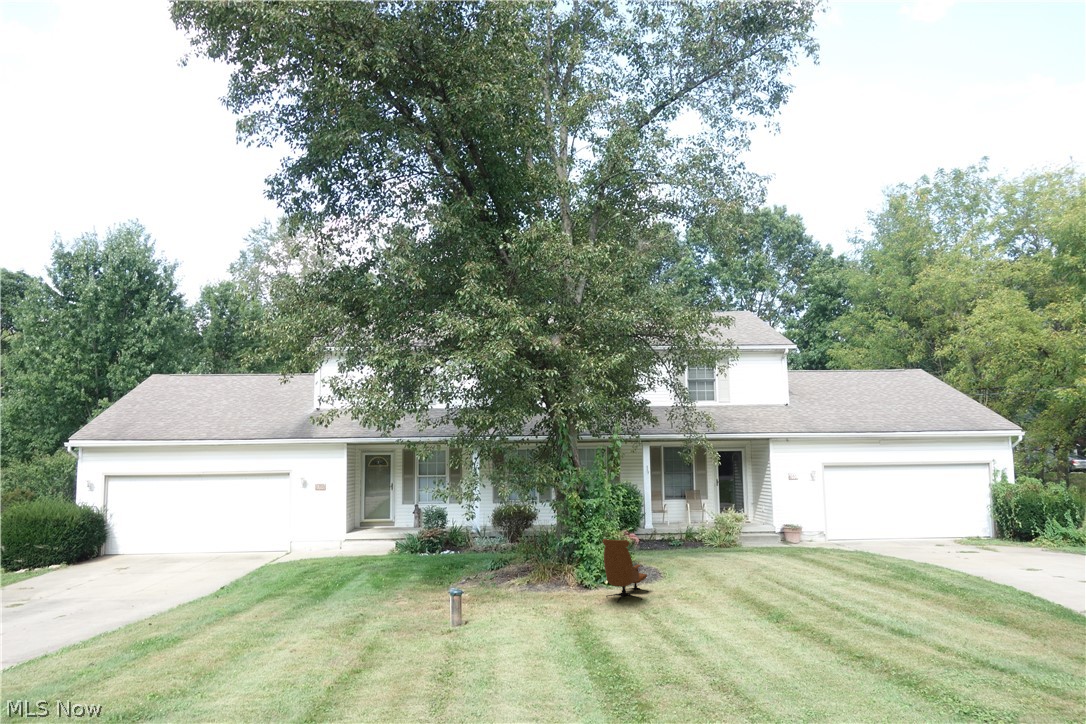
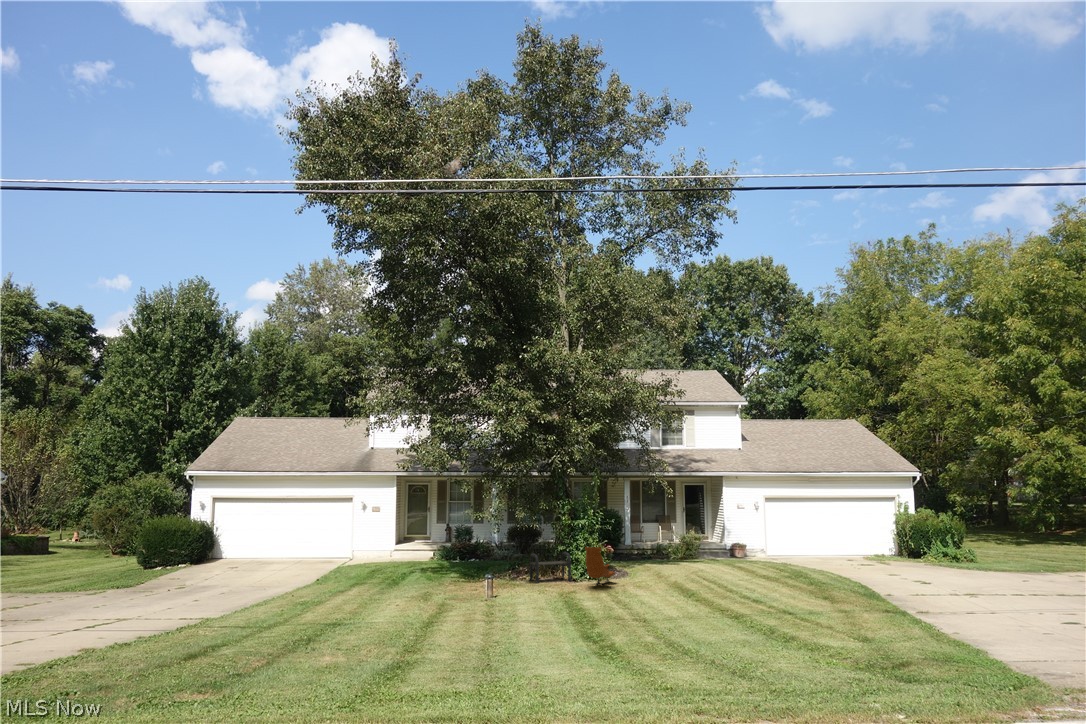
bench: none [520,544,581,593] -> present [530,552,572,583]

